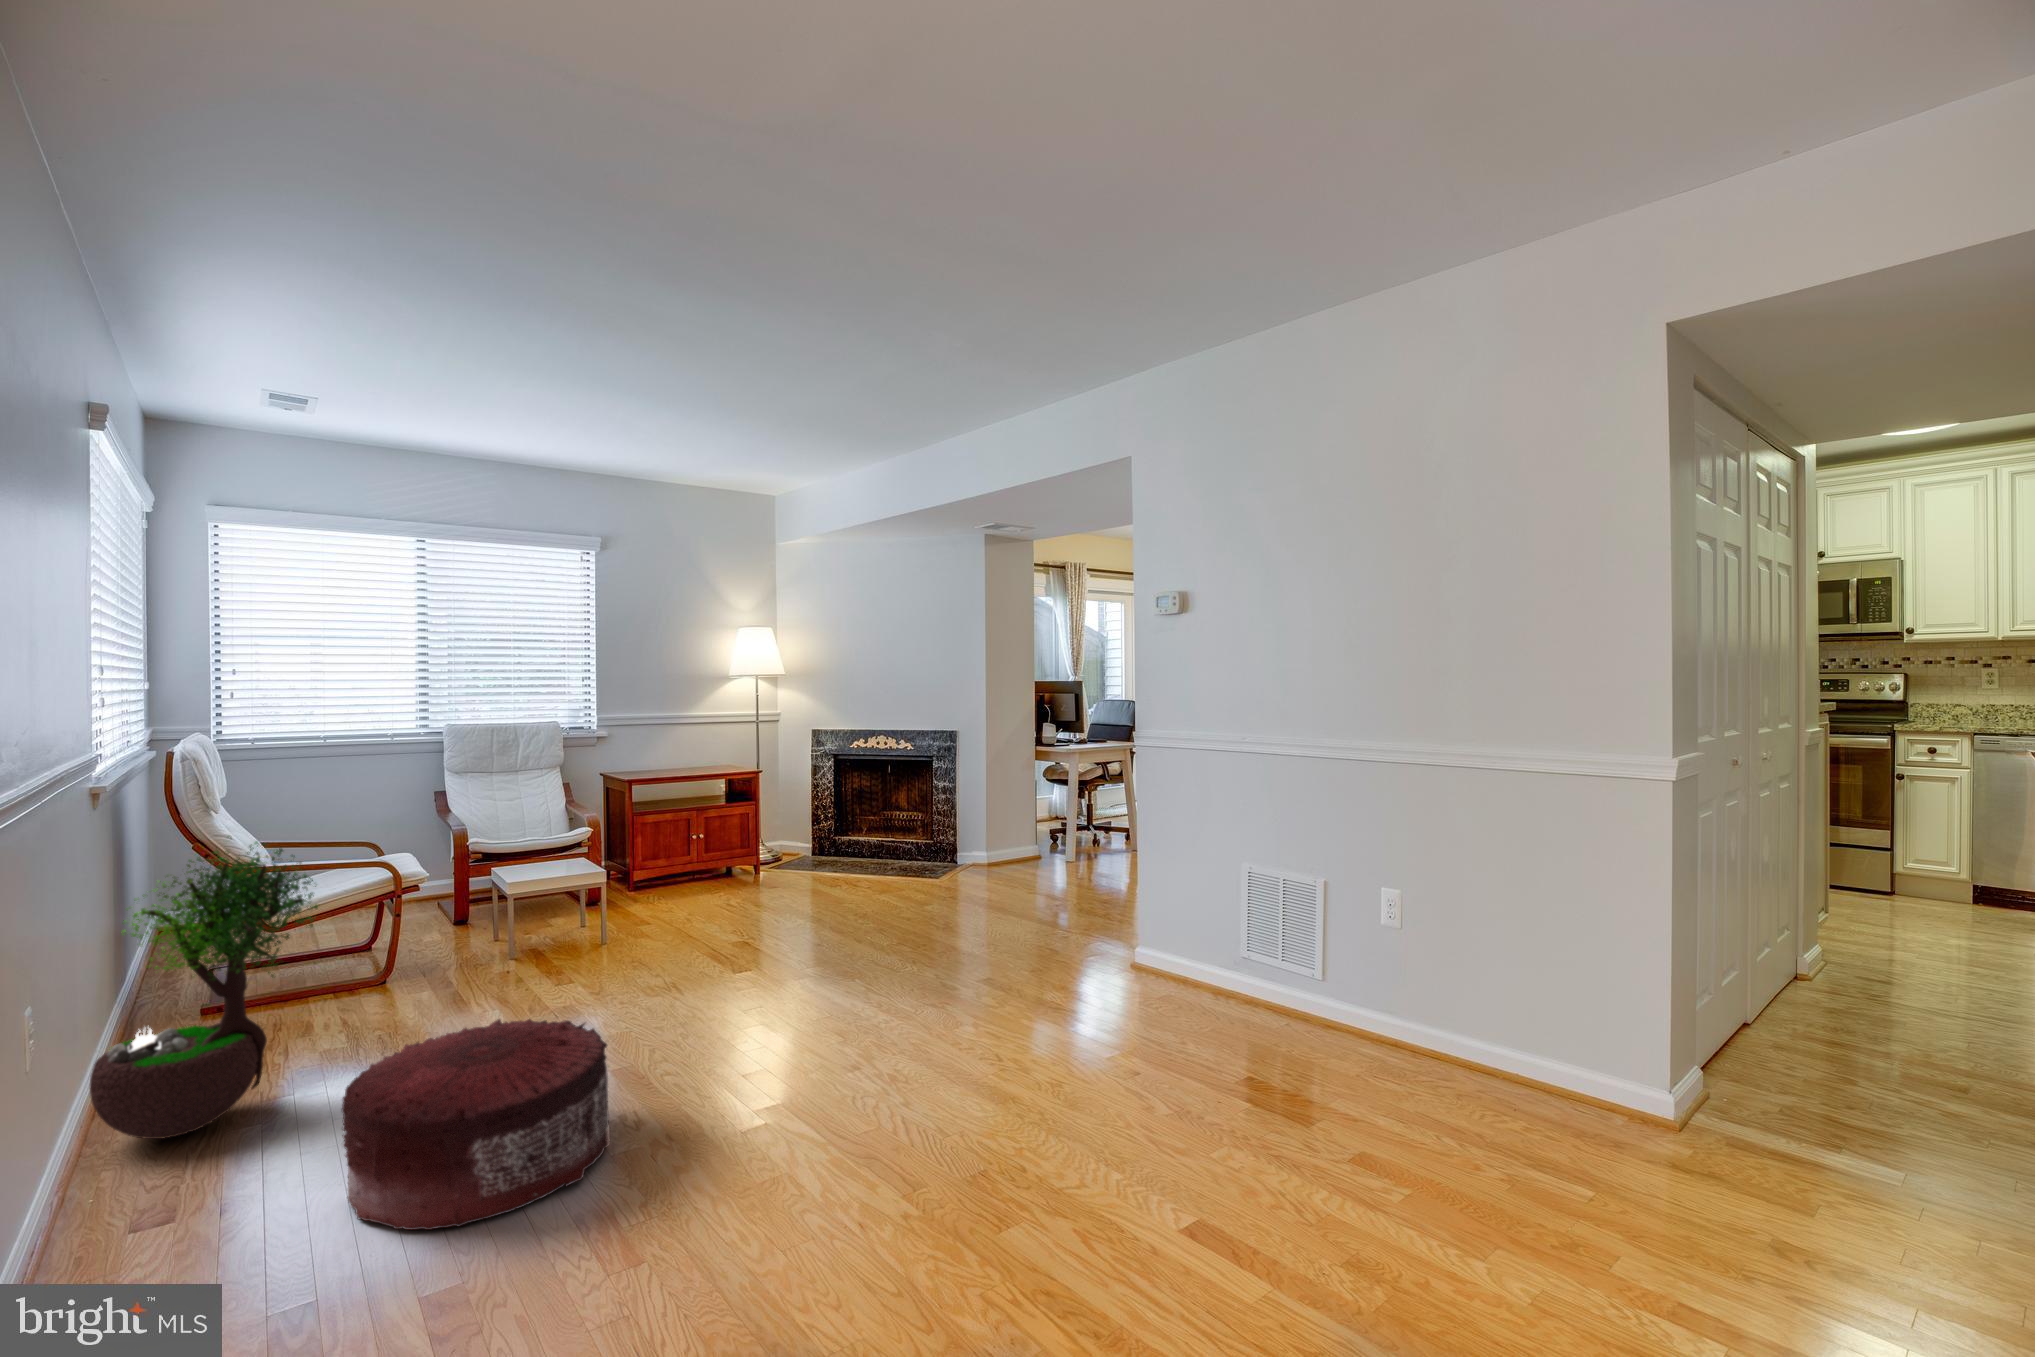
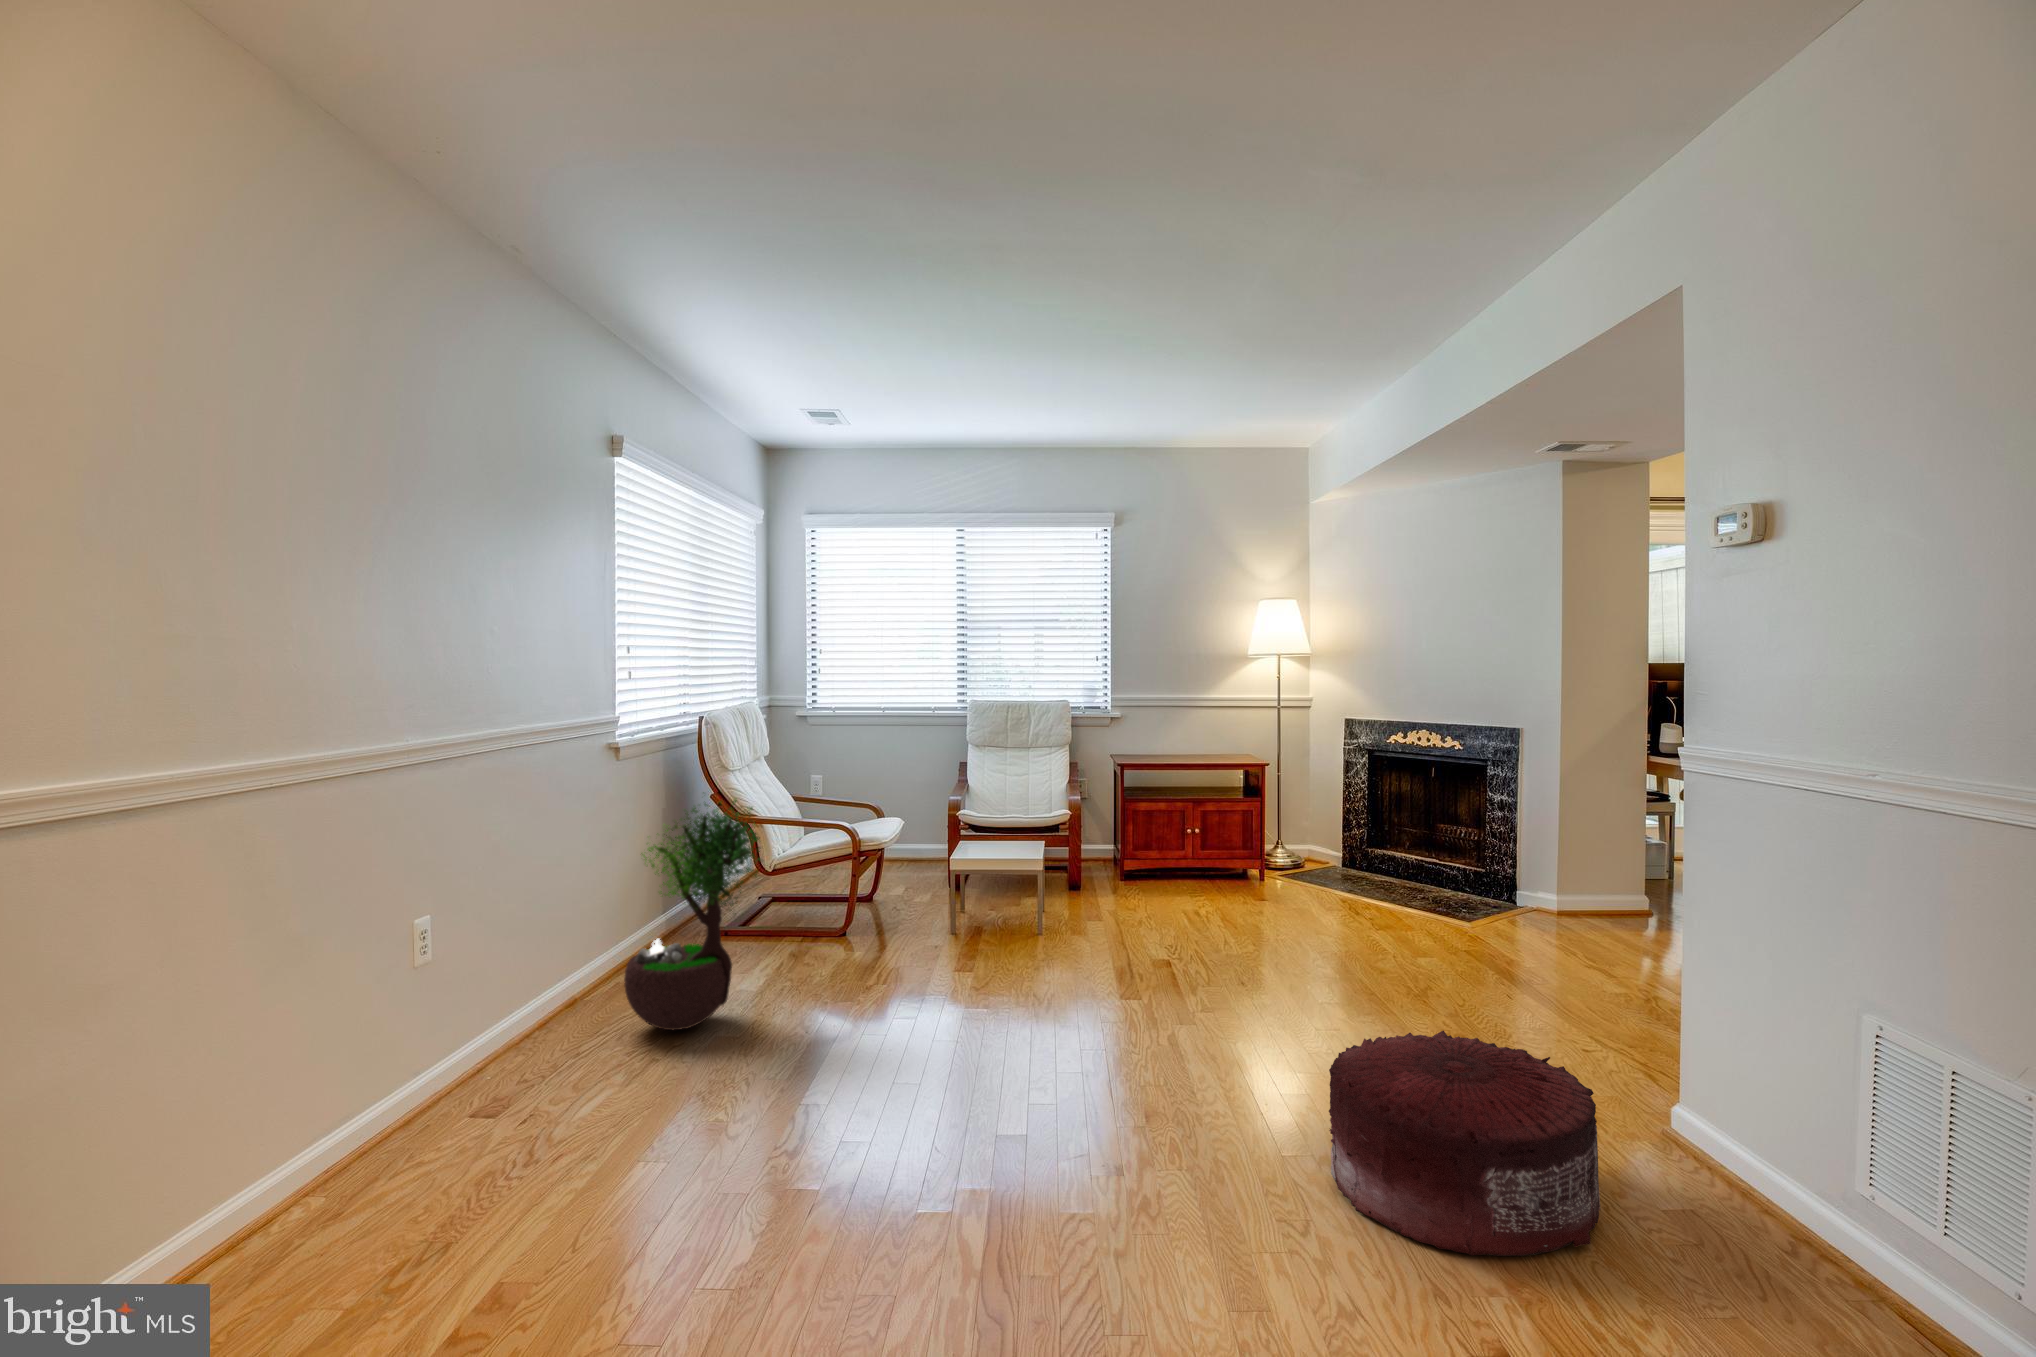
pouf: present [342,1019,610,1230] -> present [1329,1031,1600,1256]

